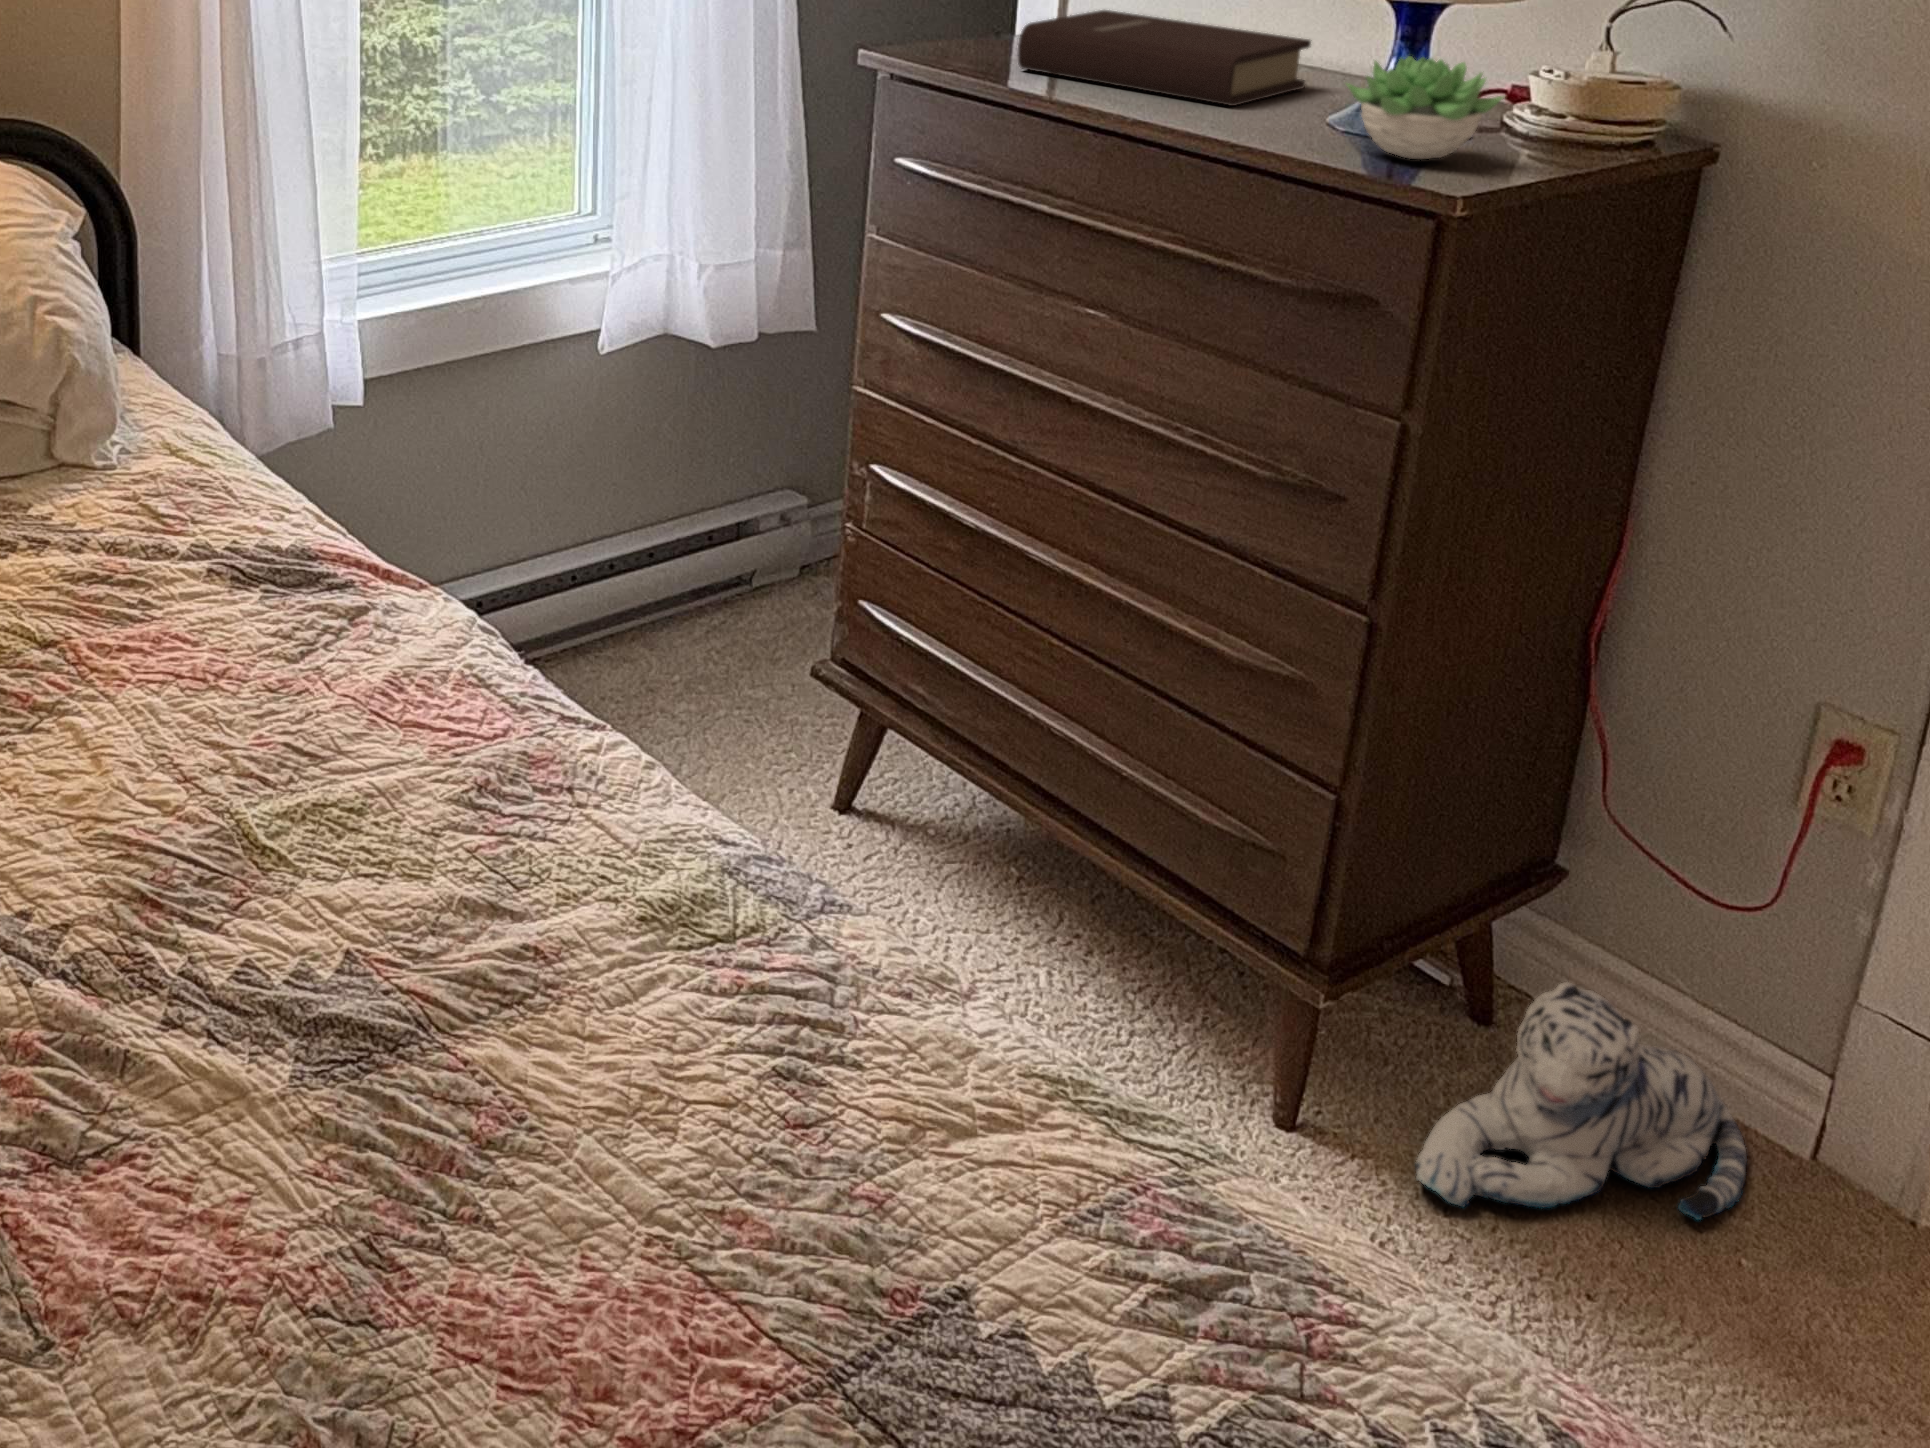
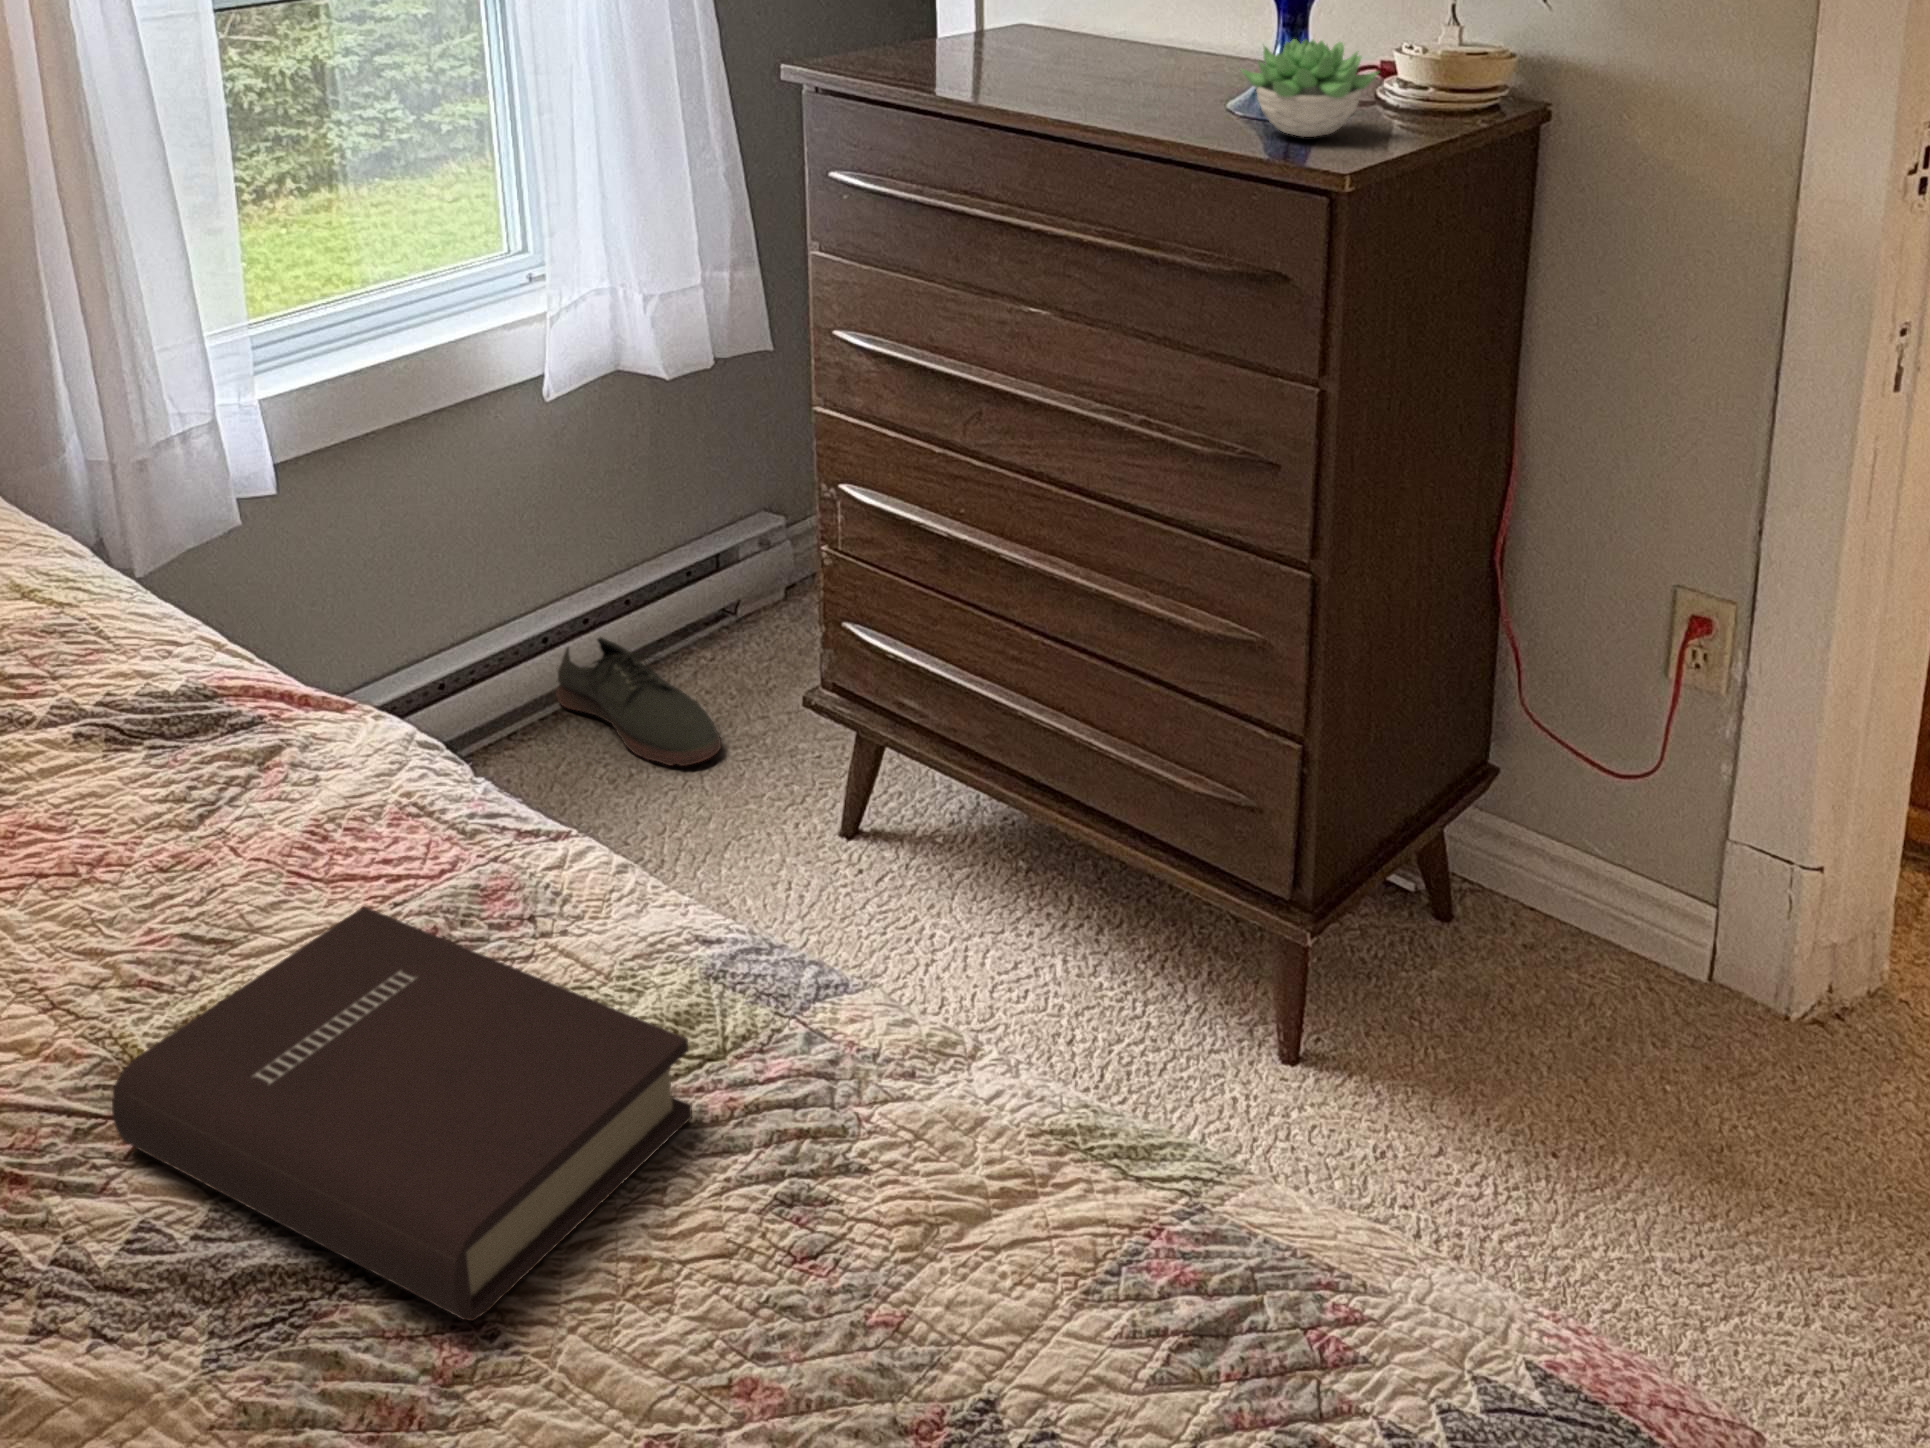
book: present [1018,10,1311,106] -> present [112,907,692,1321]
shoe: none [579,577,727,716] -> present [556,637,721,766]
plush toy: present [1415,982,1747,1220] -> none [1407,876,1671,1104]

